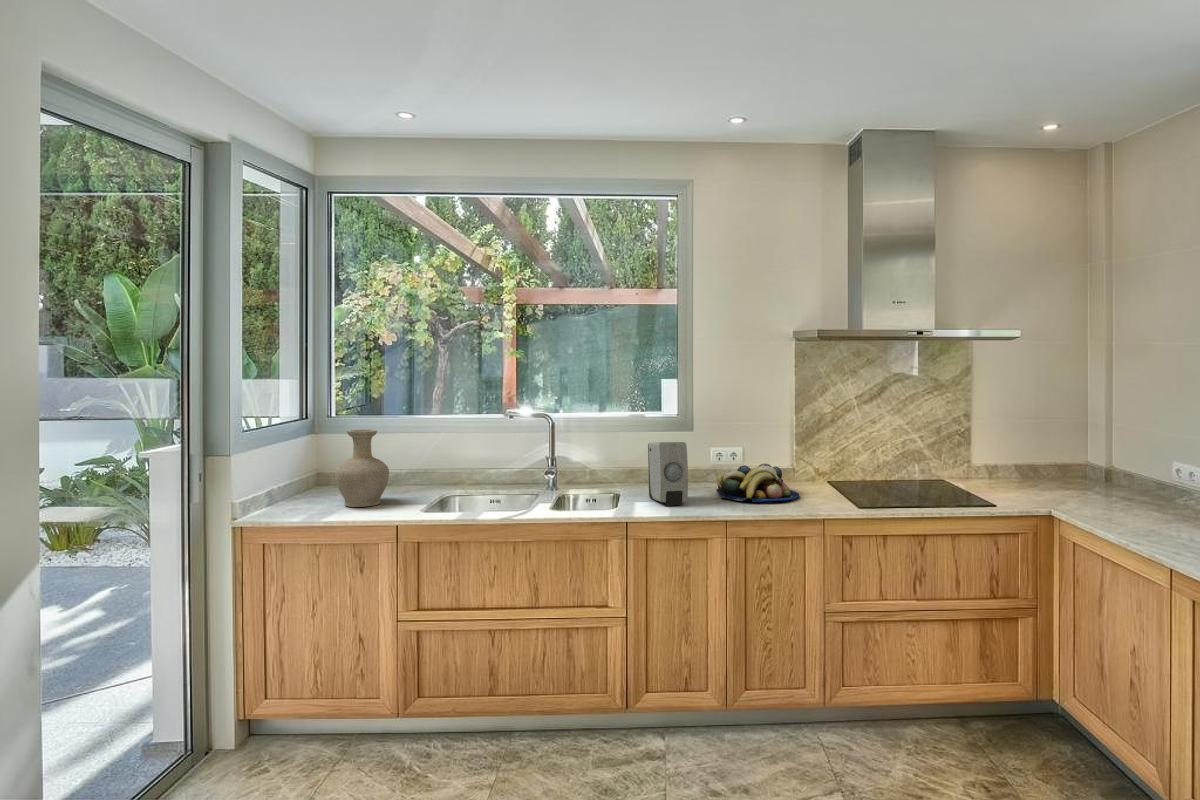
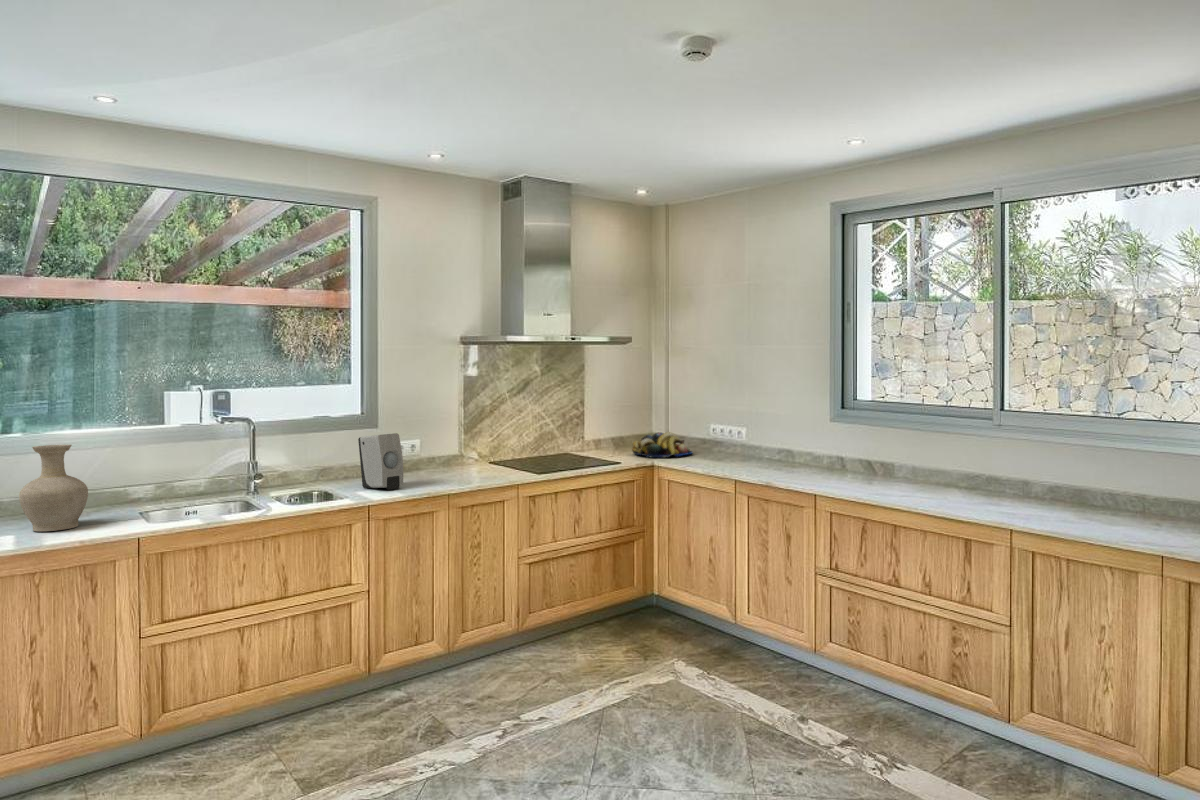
fruit bowl: present [716,464,800,502] -> present [632,432,692,457]

